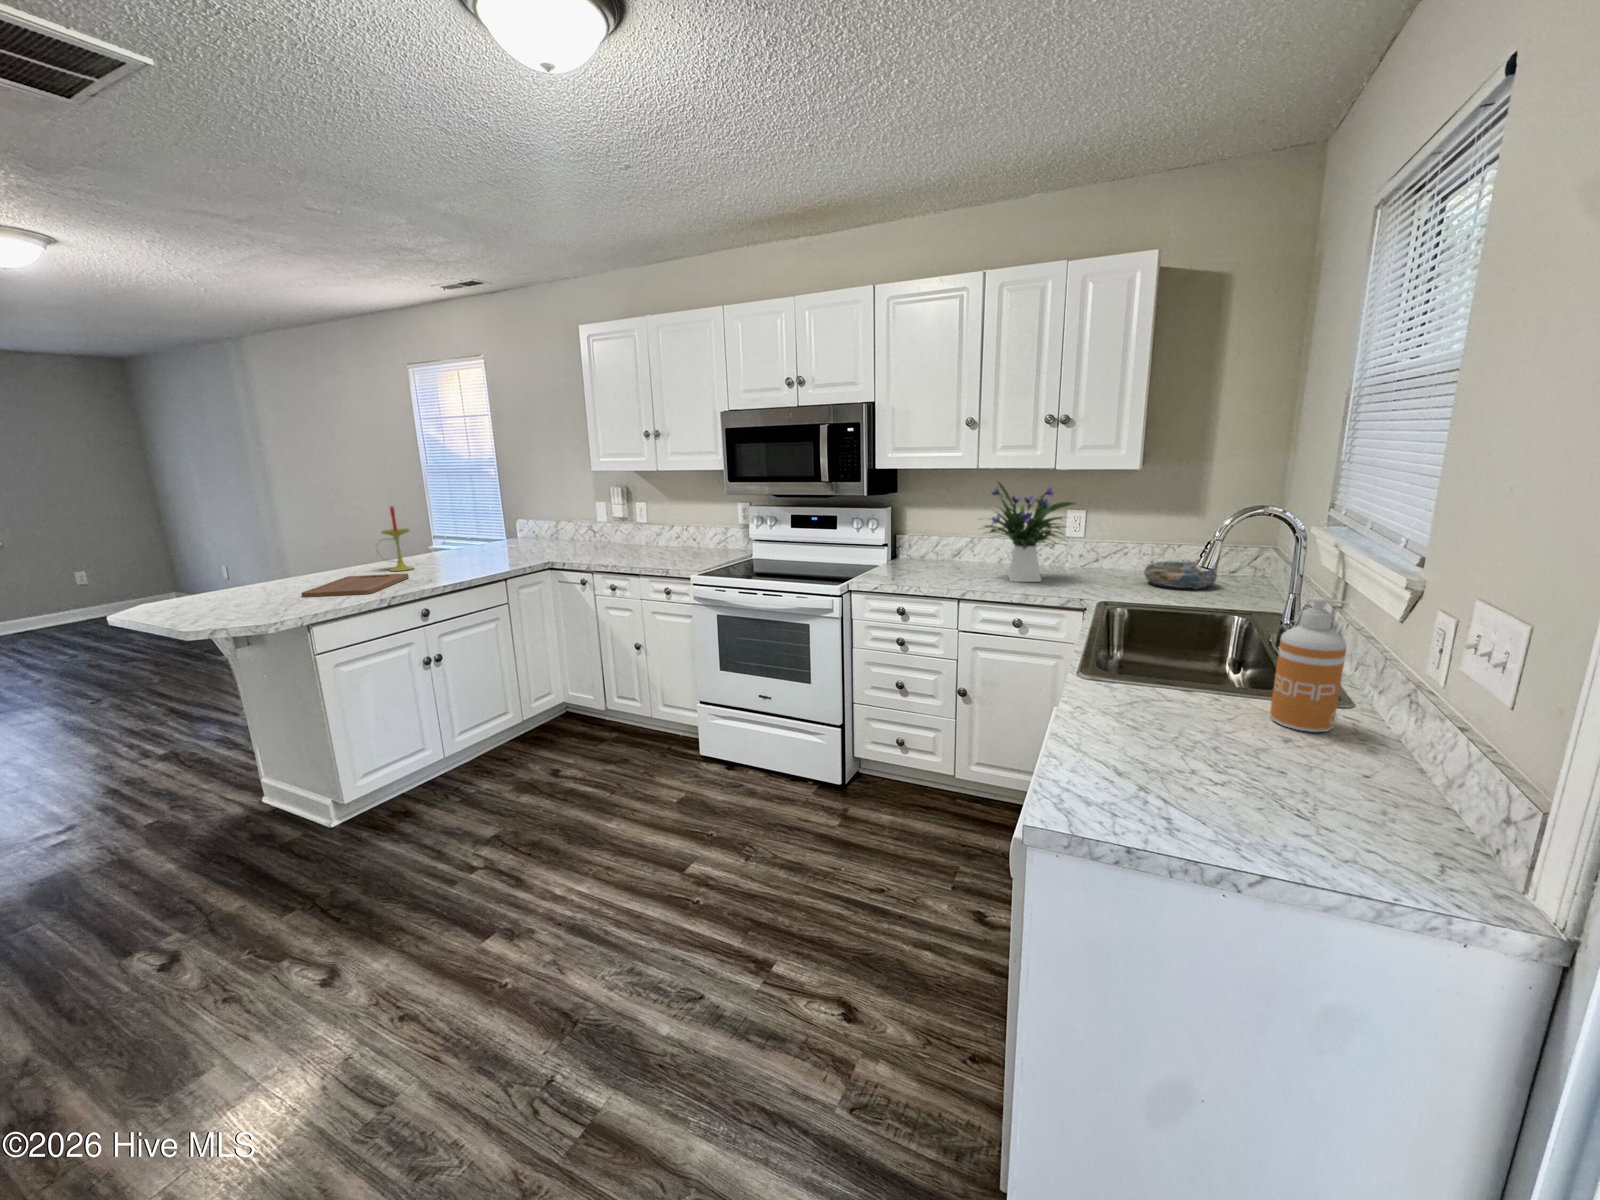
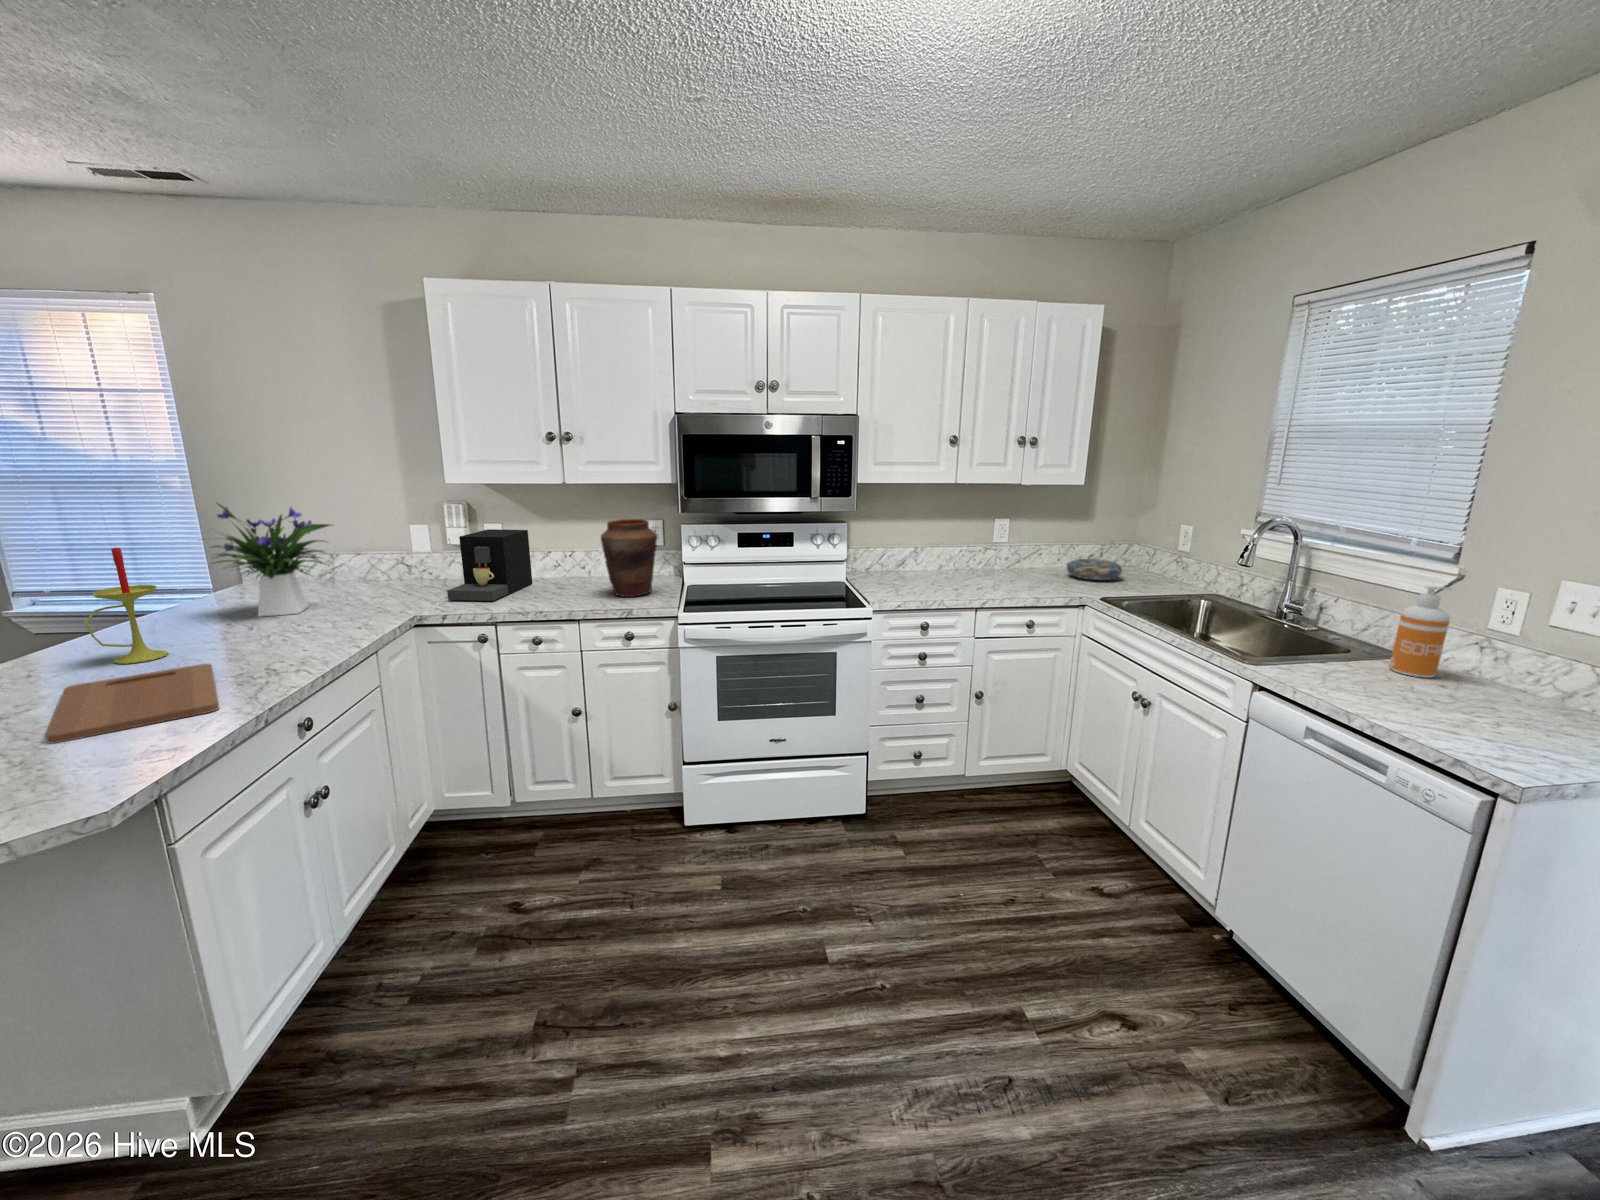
flower arrangement: present [985,482,1074,582] -> present [212,504,330,616]
vase: none [672,500,716,563] -> present [601,519,657,597]
coffee maker: none [584,507,656,558] -> present [447,529,532,601]

